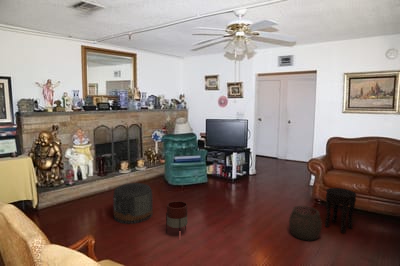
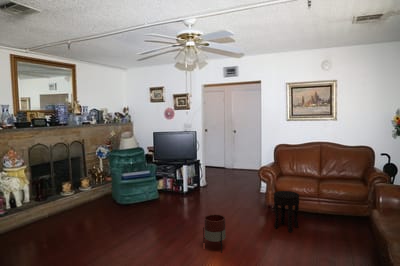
pouf: present [113,183,153,224] -> none [59,203,104,247]
planter: present [166,201,188,233] -> present [203,214,226,253]
woven basket: present [289,206,322,240] -> none [242,210,272,242]

